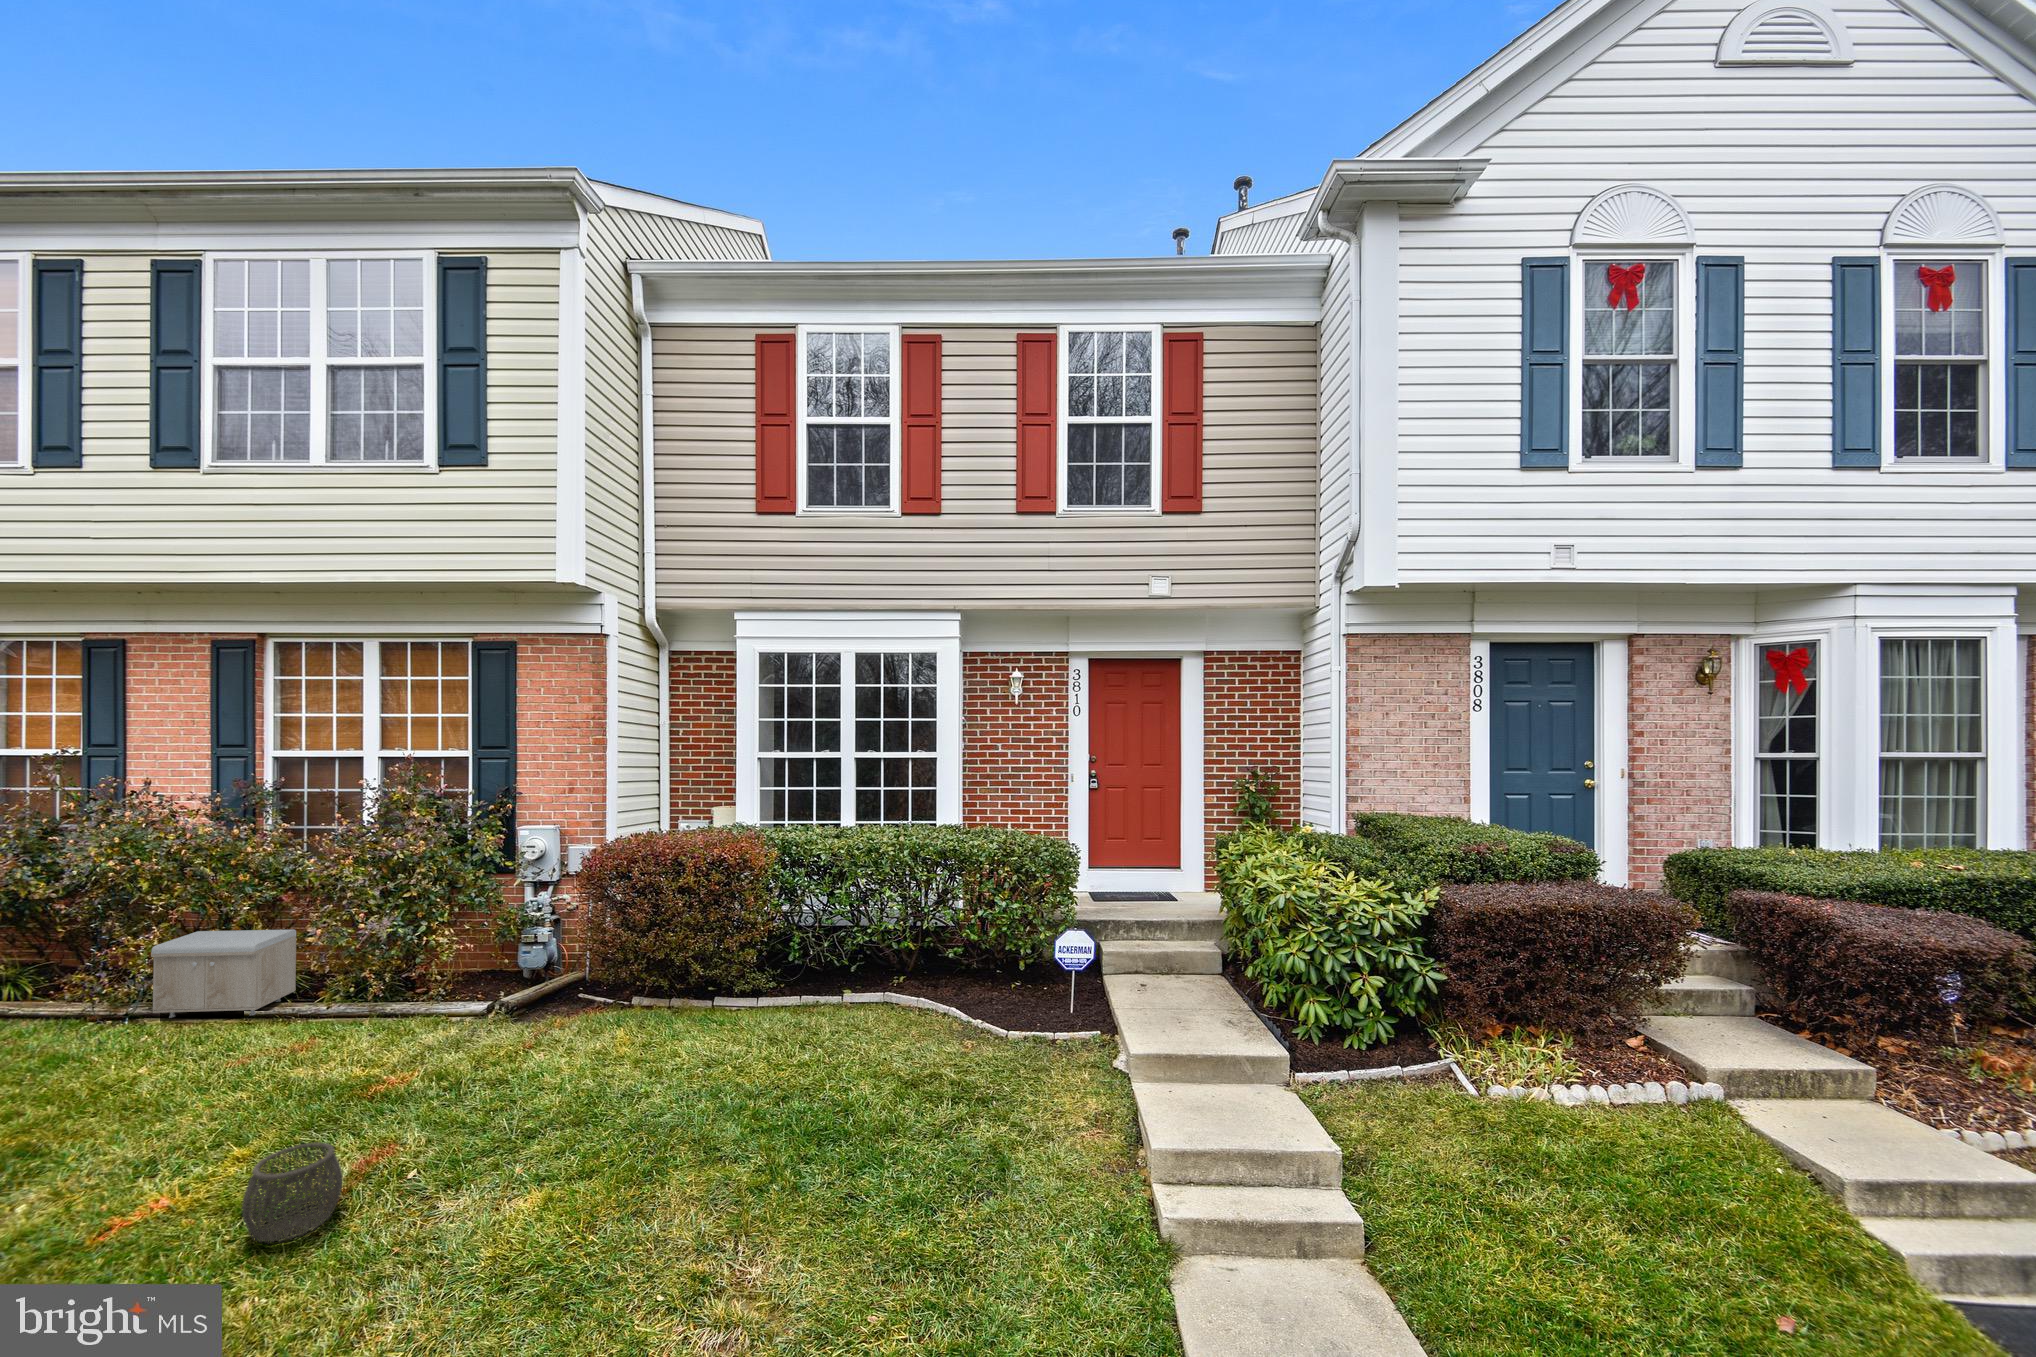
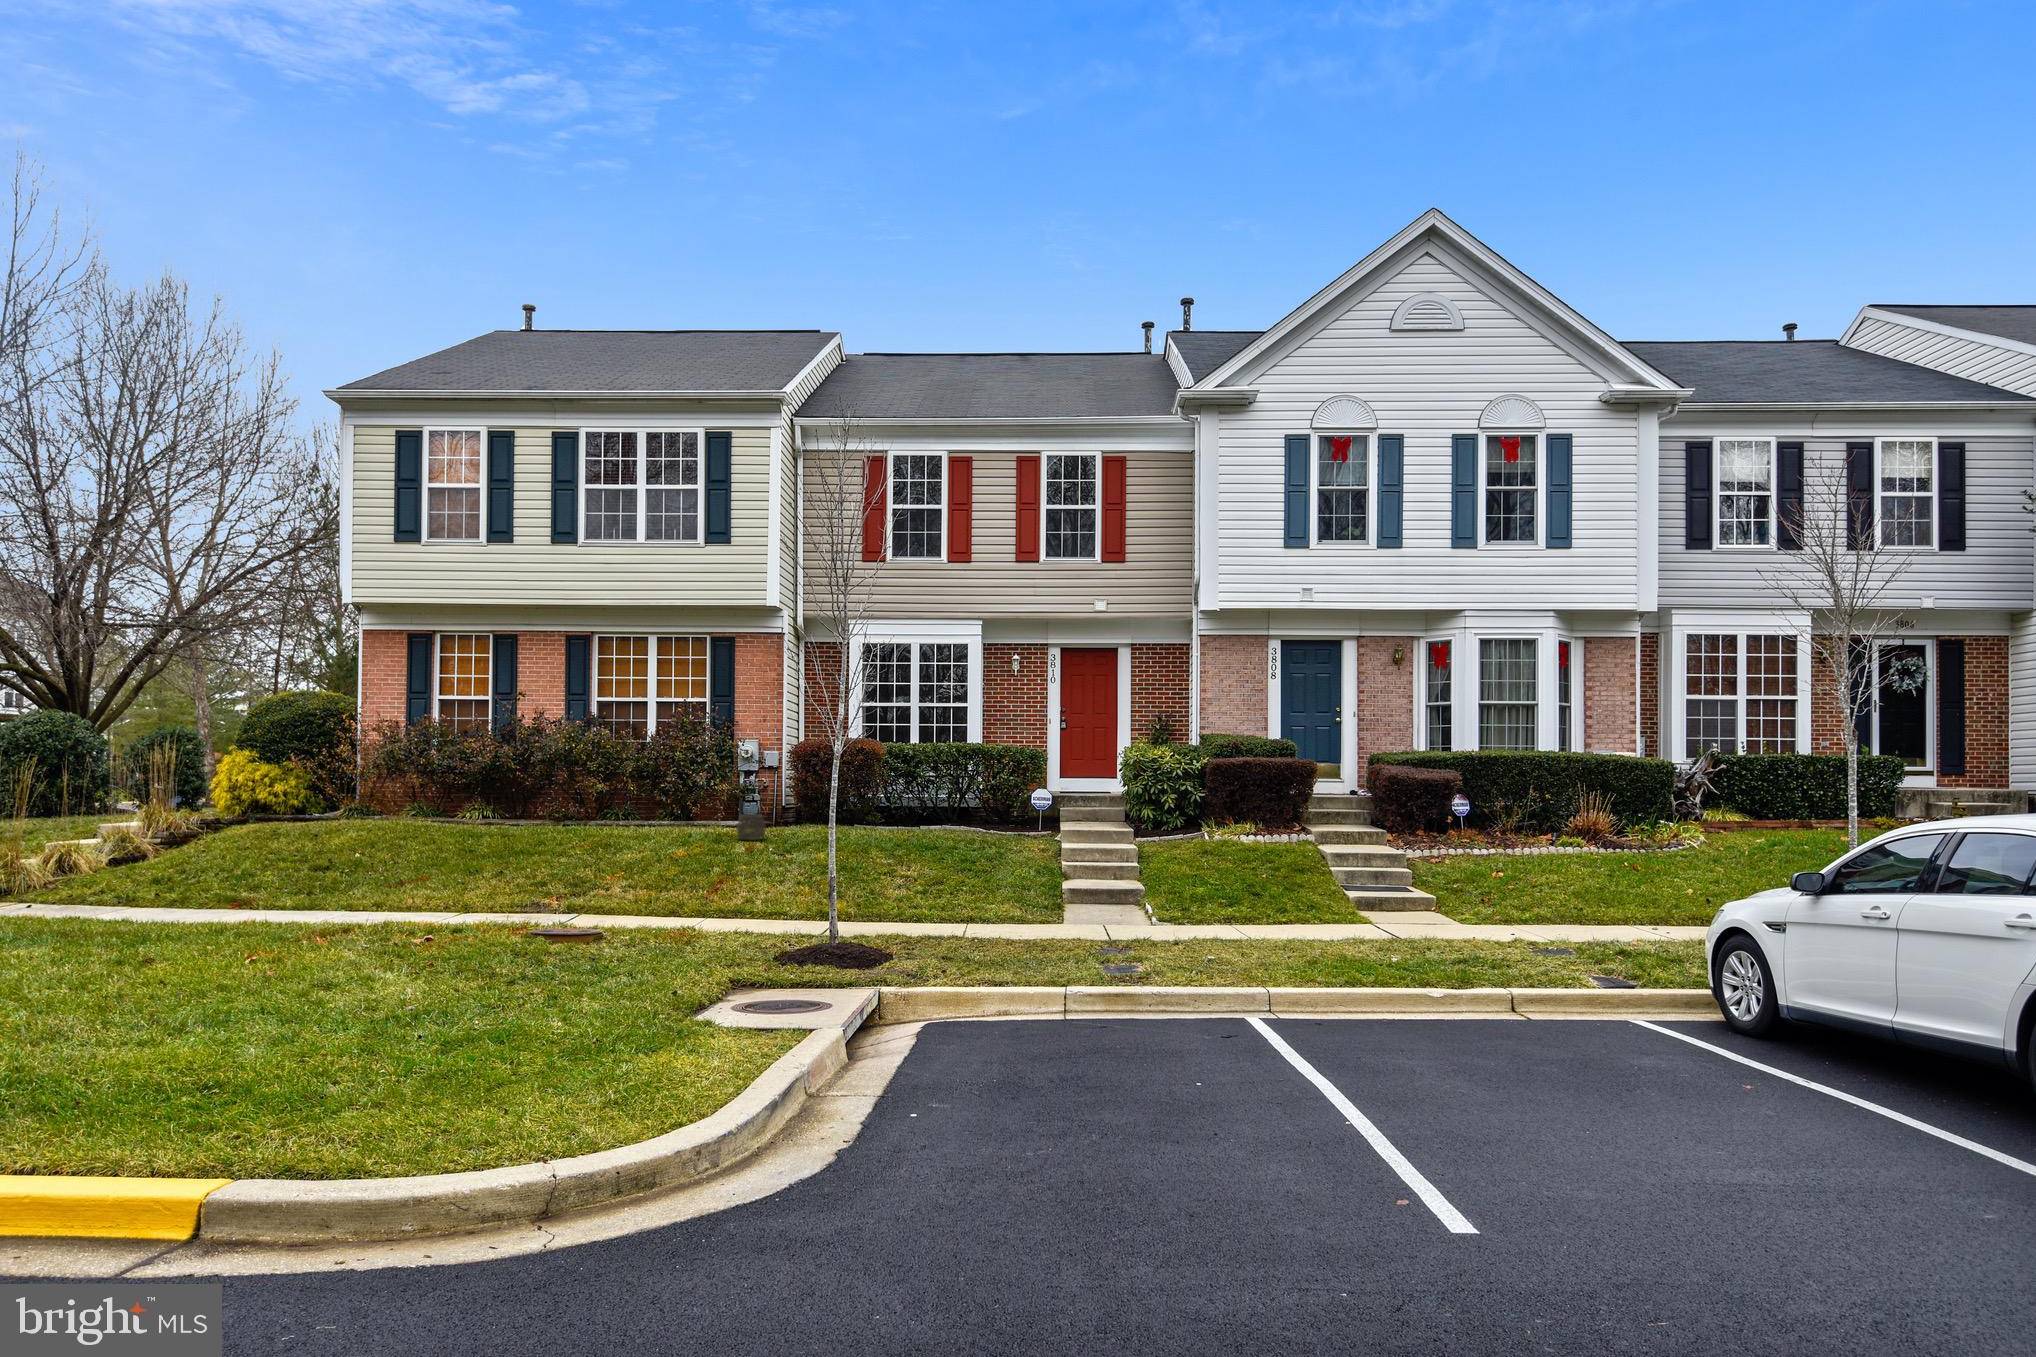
storage bench: present [151,929,296,1018] -> none [591,780,644,818]

